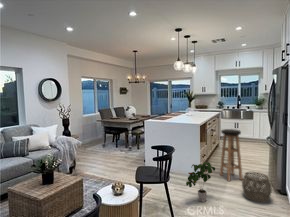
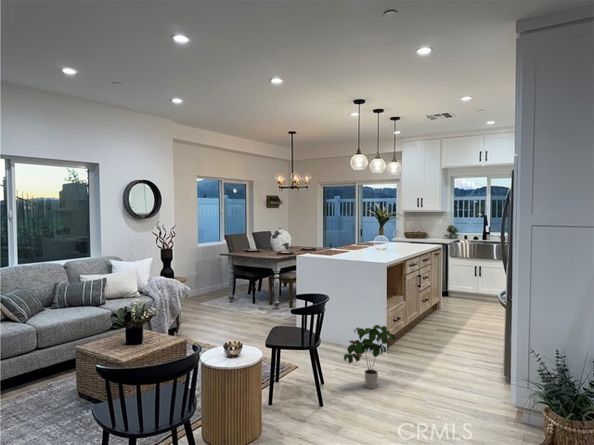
bar stool: present [220,129,243,181] -> none [417,275,453,364]
woven basket: present [242,172,272,202] -> none [440,346,486,395]

